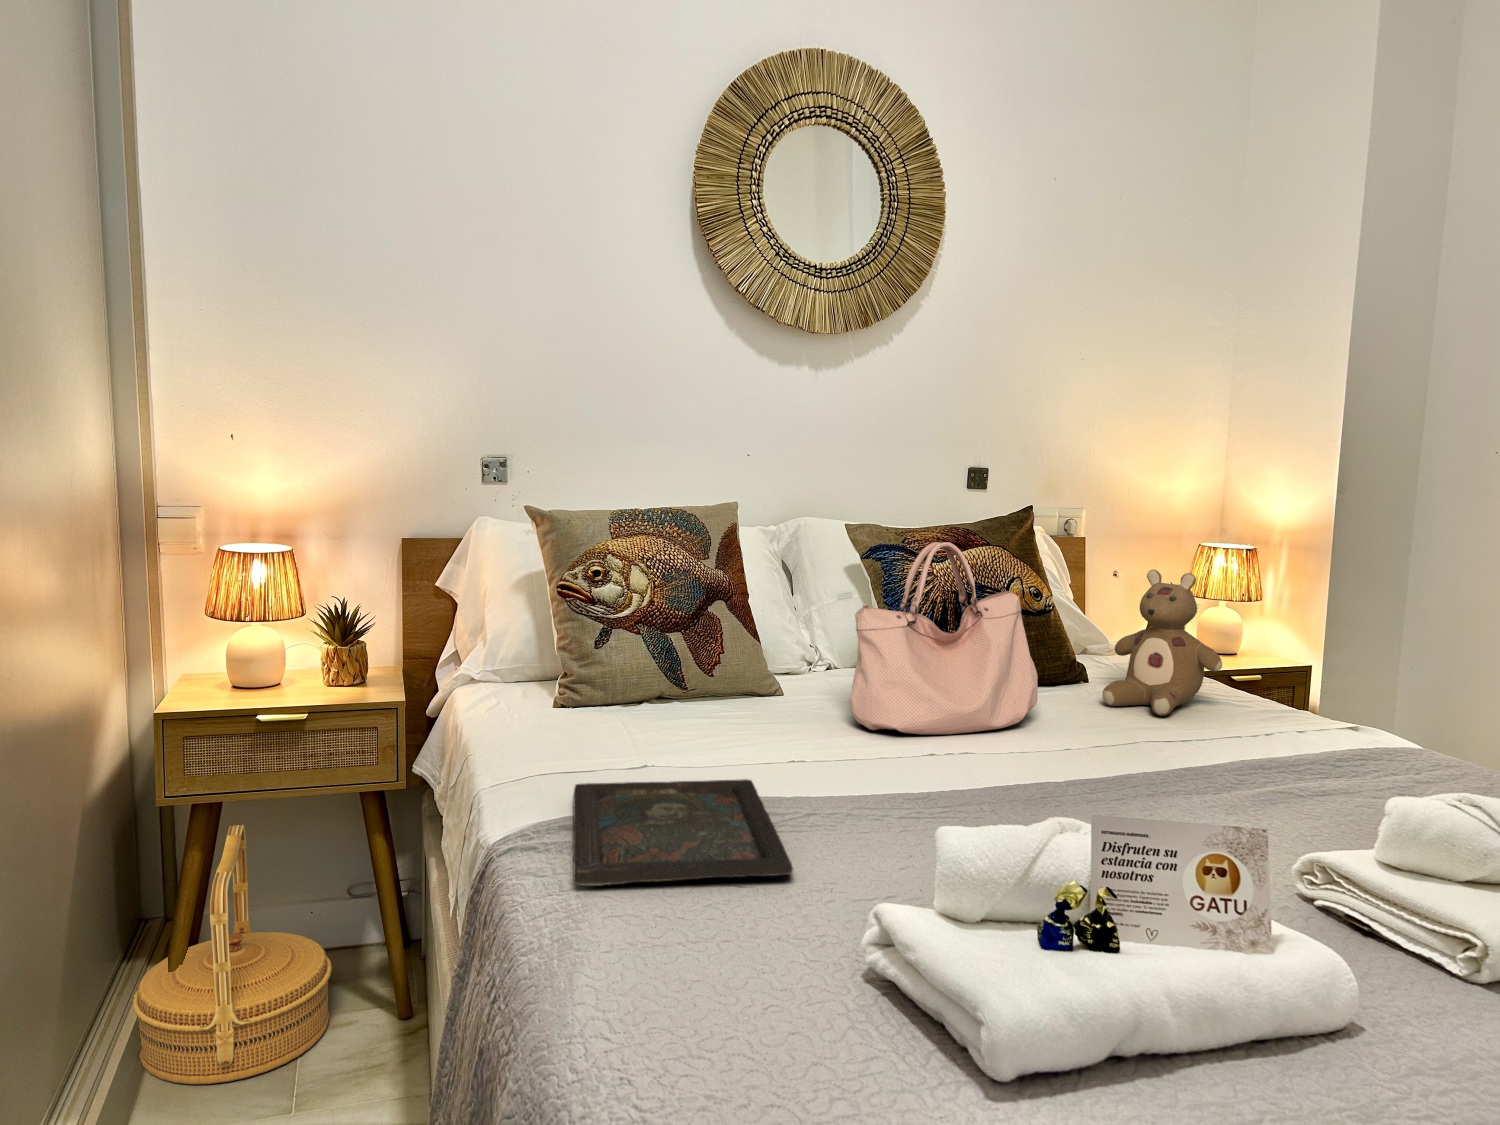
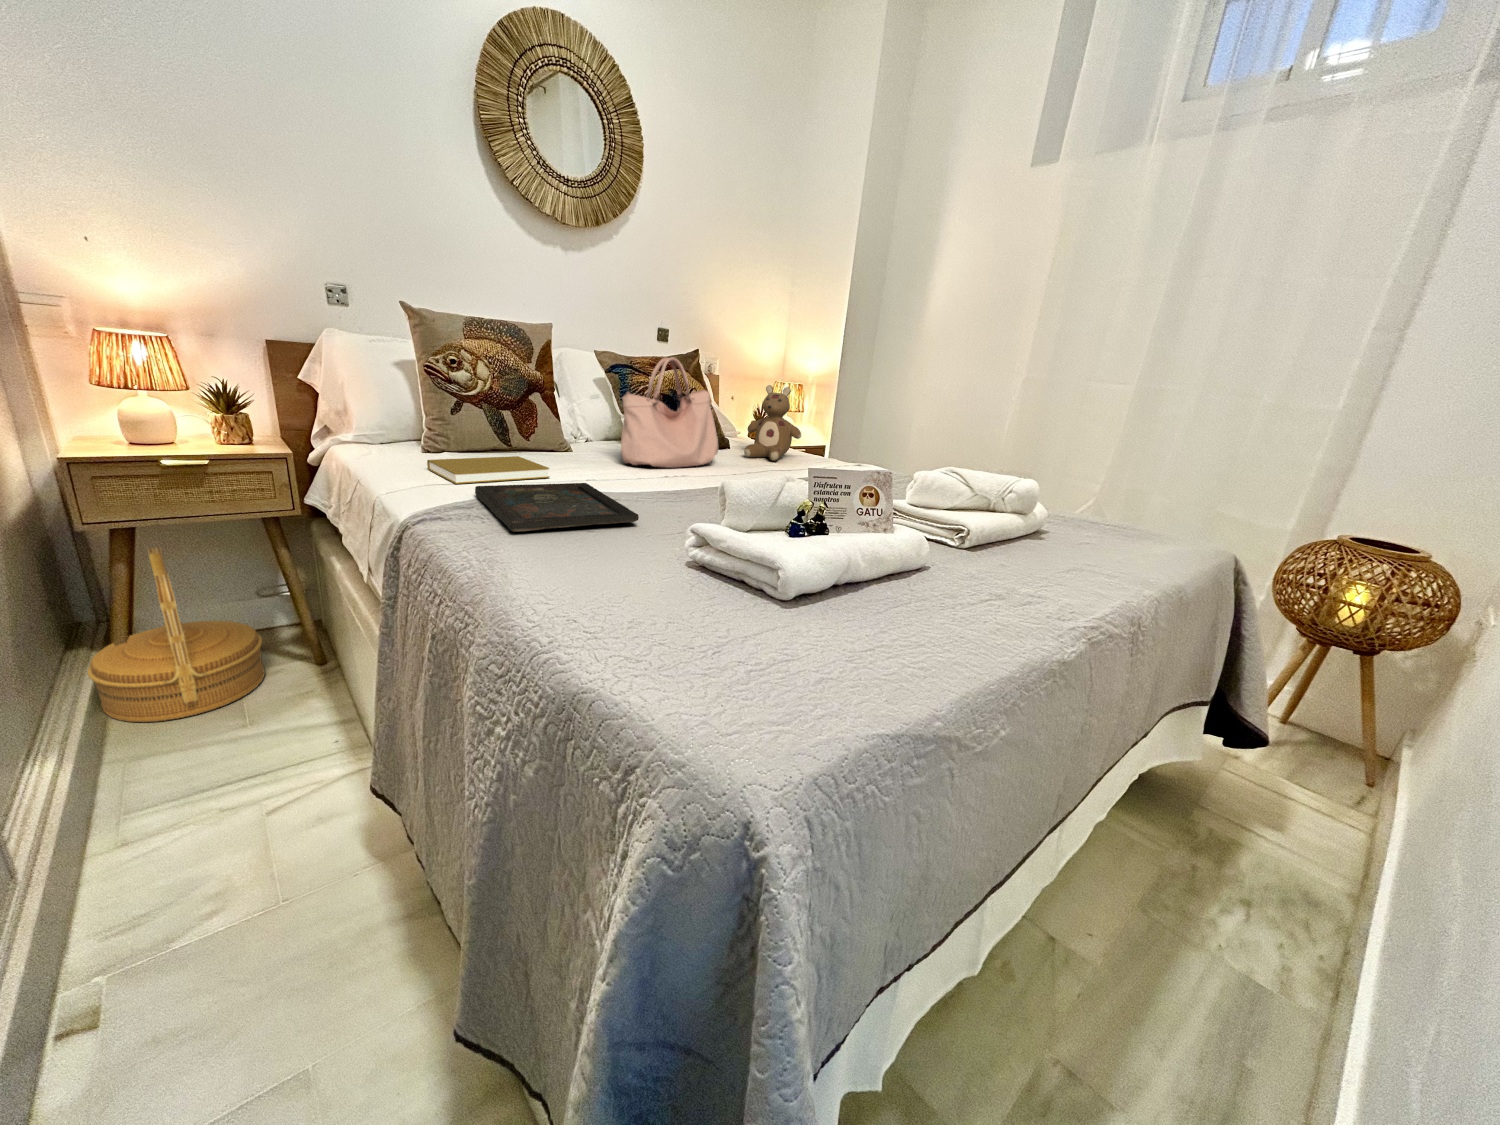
book: none [542,715,712,772] -> present [427,456,549,484]

